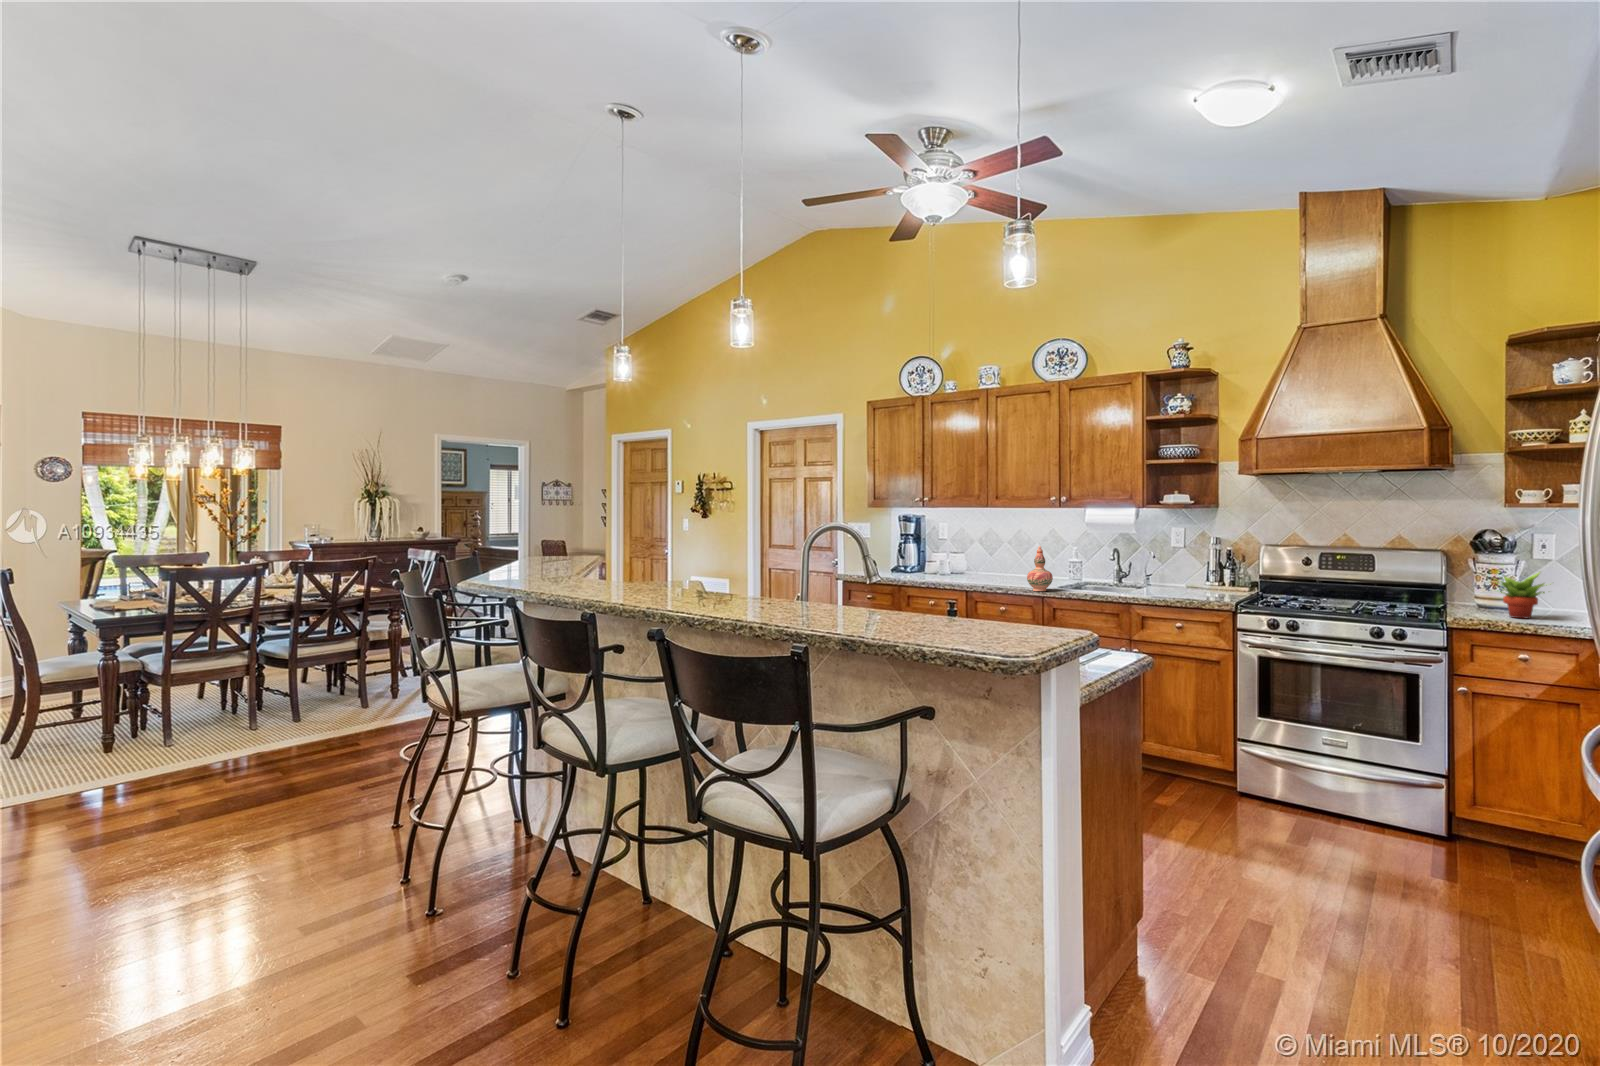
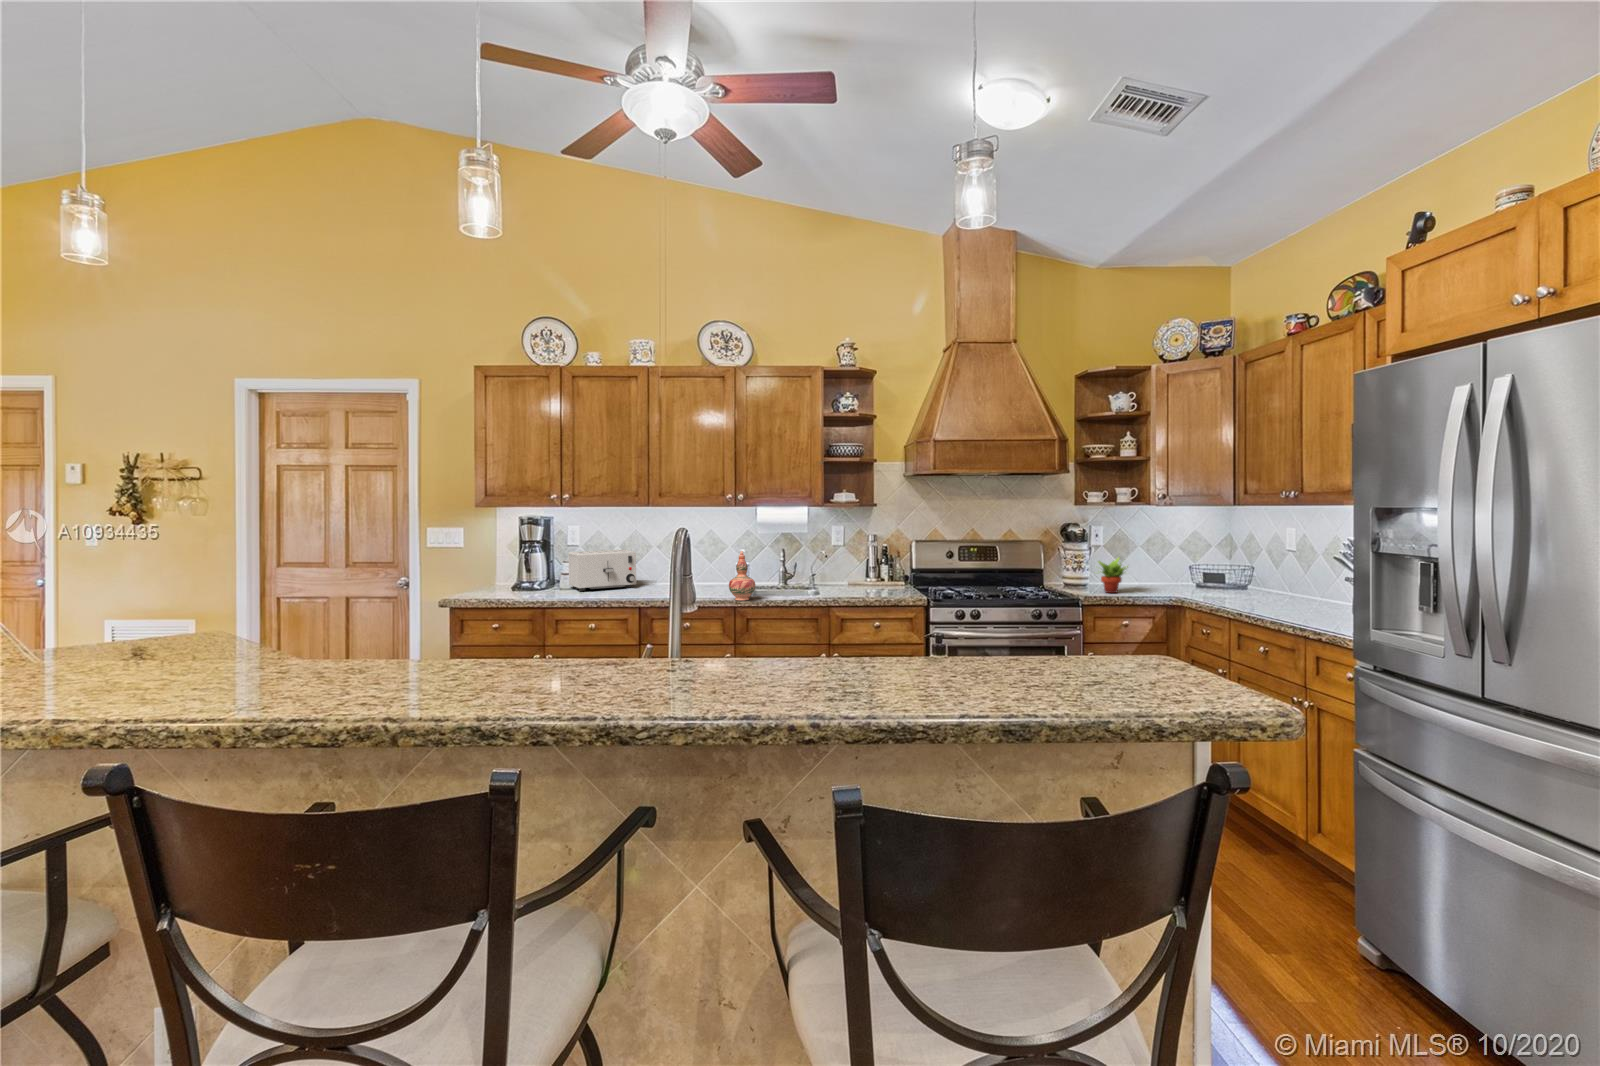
toaster: none [925,545,976,576] -> present [568,549,636,591]

